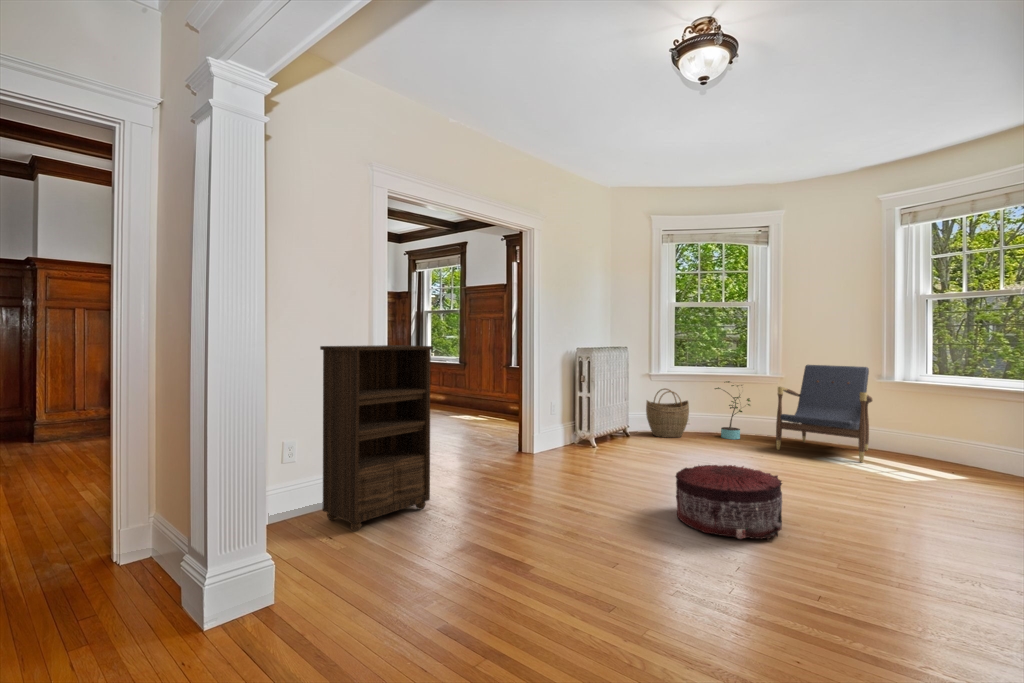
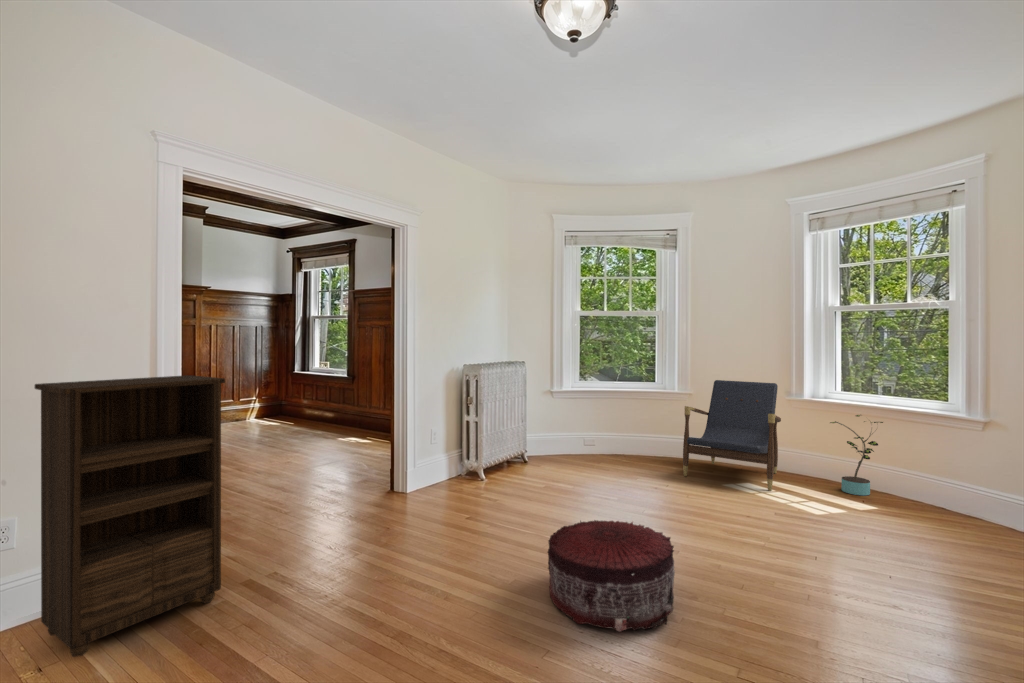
potted plant: present [715,381,750,439] -> present [830,415,883,495]
woven basket: present [646,388,689,438] -> none [547,407,593,463]

